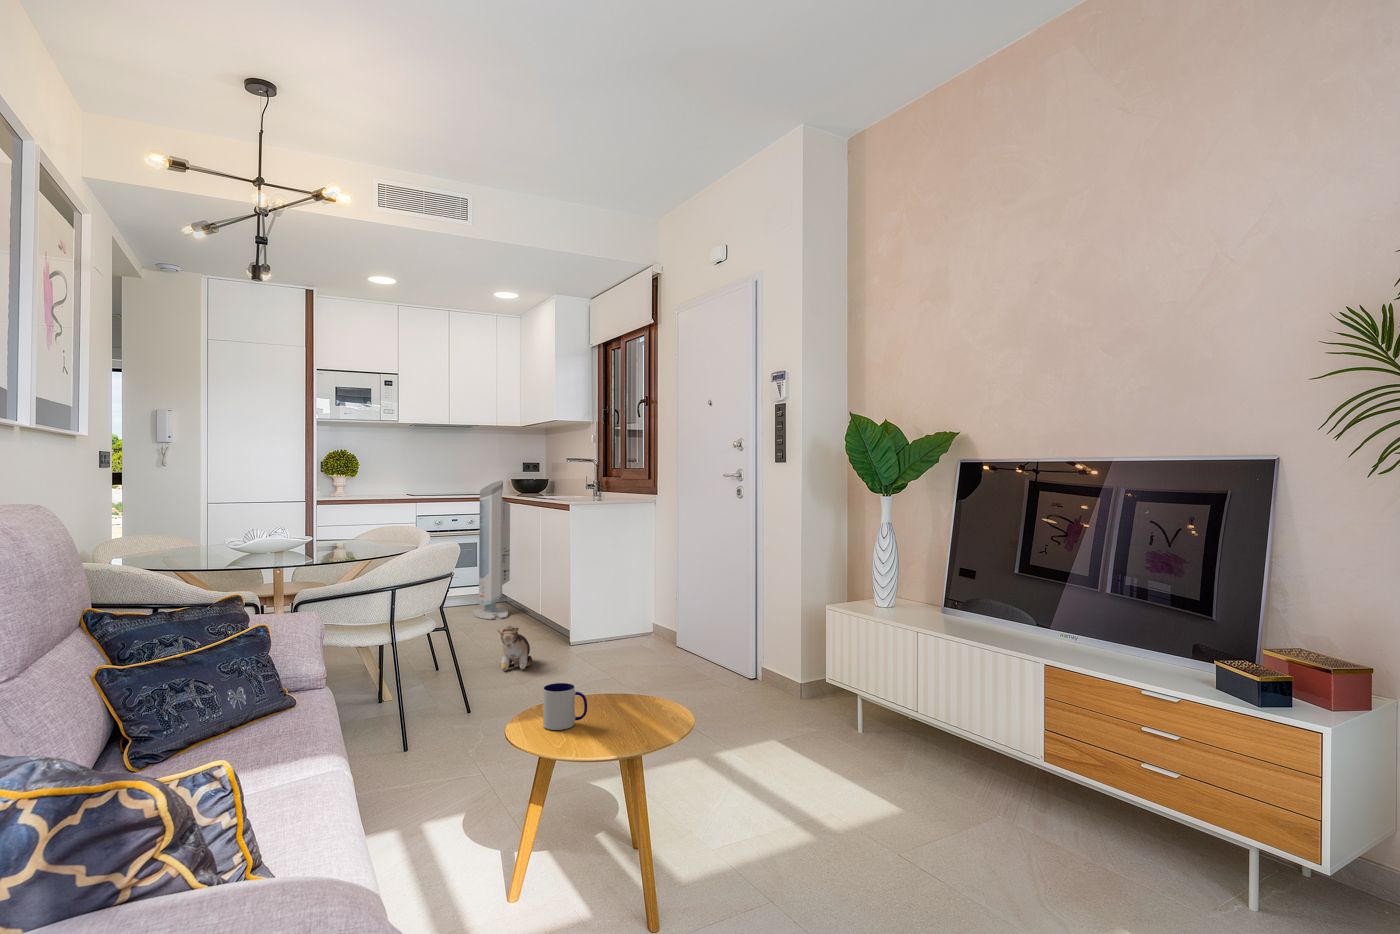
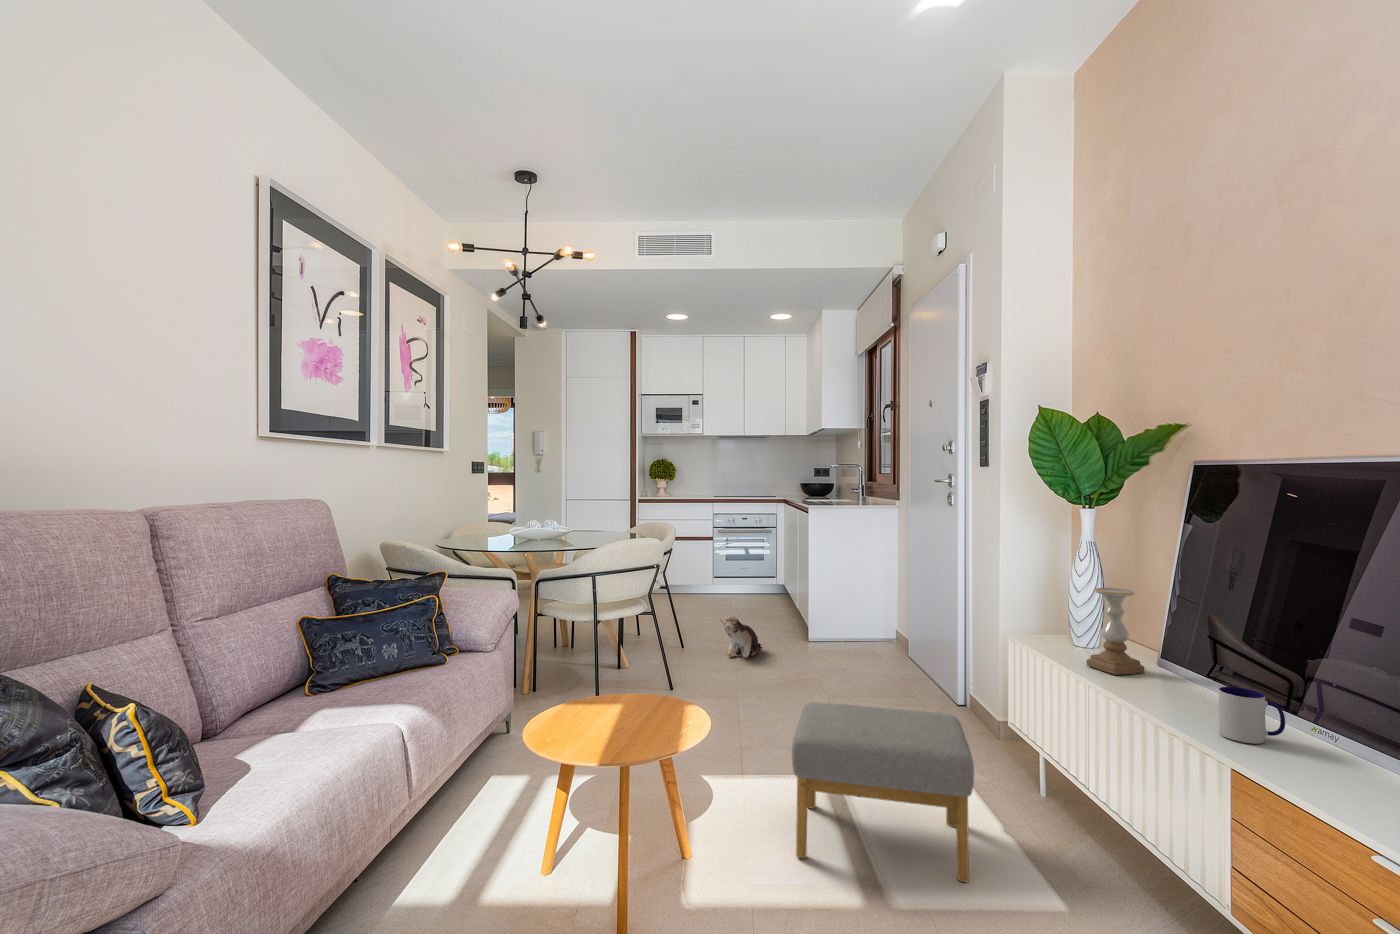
air purifier: present [473,481,510,619] -> none [754,484,784,609]
candle holder: none [909,558,946,623] -> present [1087,588,1145,675]
footstool: none [703,674,871,819] -> present [792,703,974,882]
mug: present [543,683,587,730] -> present [1219,687,1285,744]

